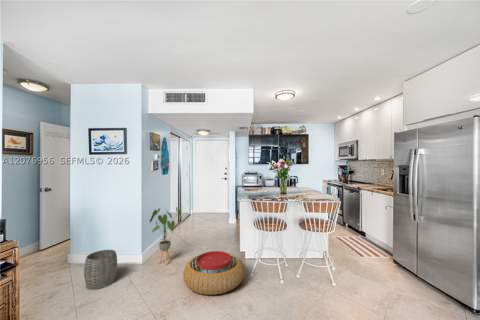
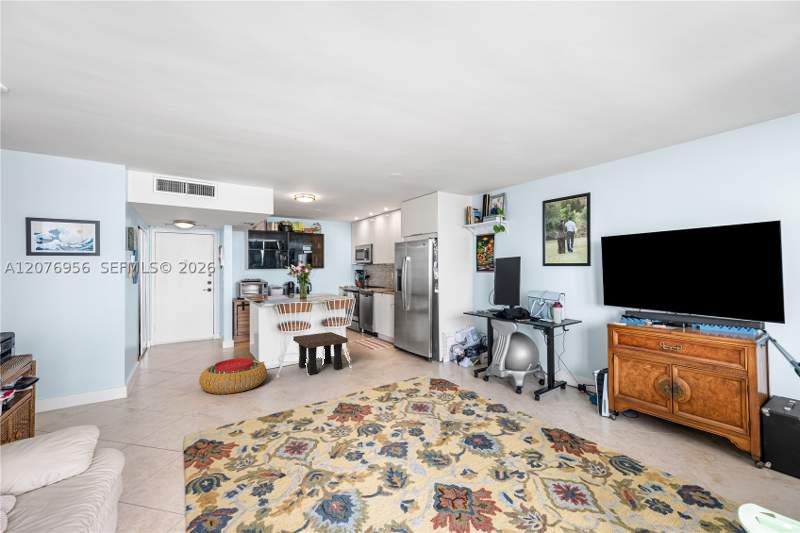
house plant: present [150,207,182,265] -> none [134,319,180,386]
side table: none [274,233,335,285] -> present [293,332,348,375]
woven basket: present [84,250,117,289] -> none [58,373,105,418]

